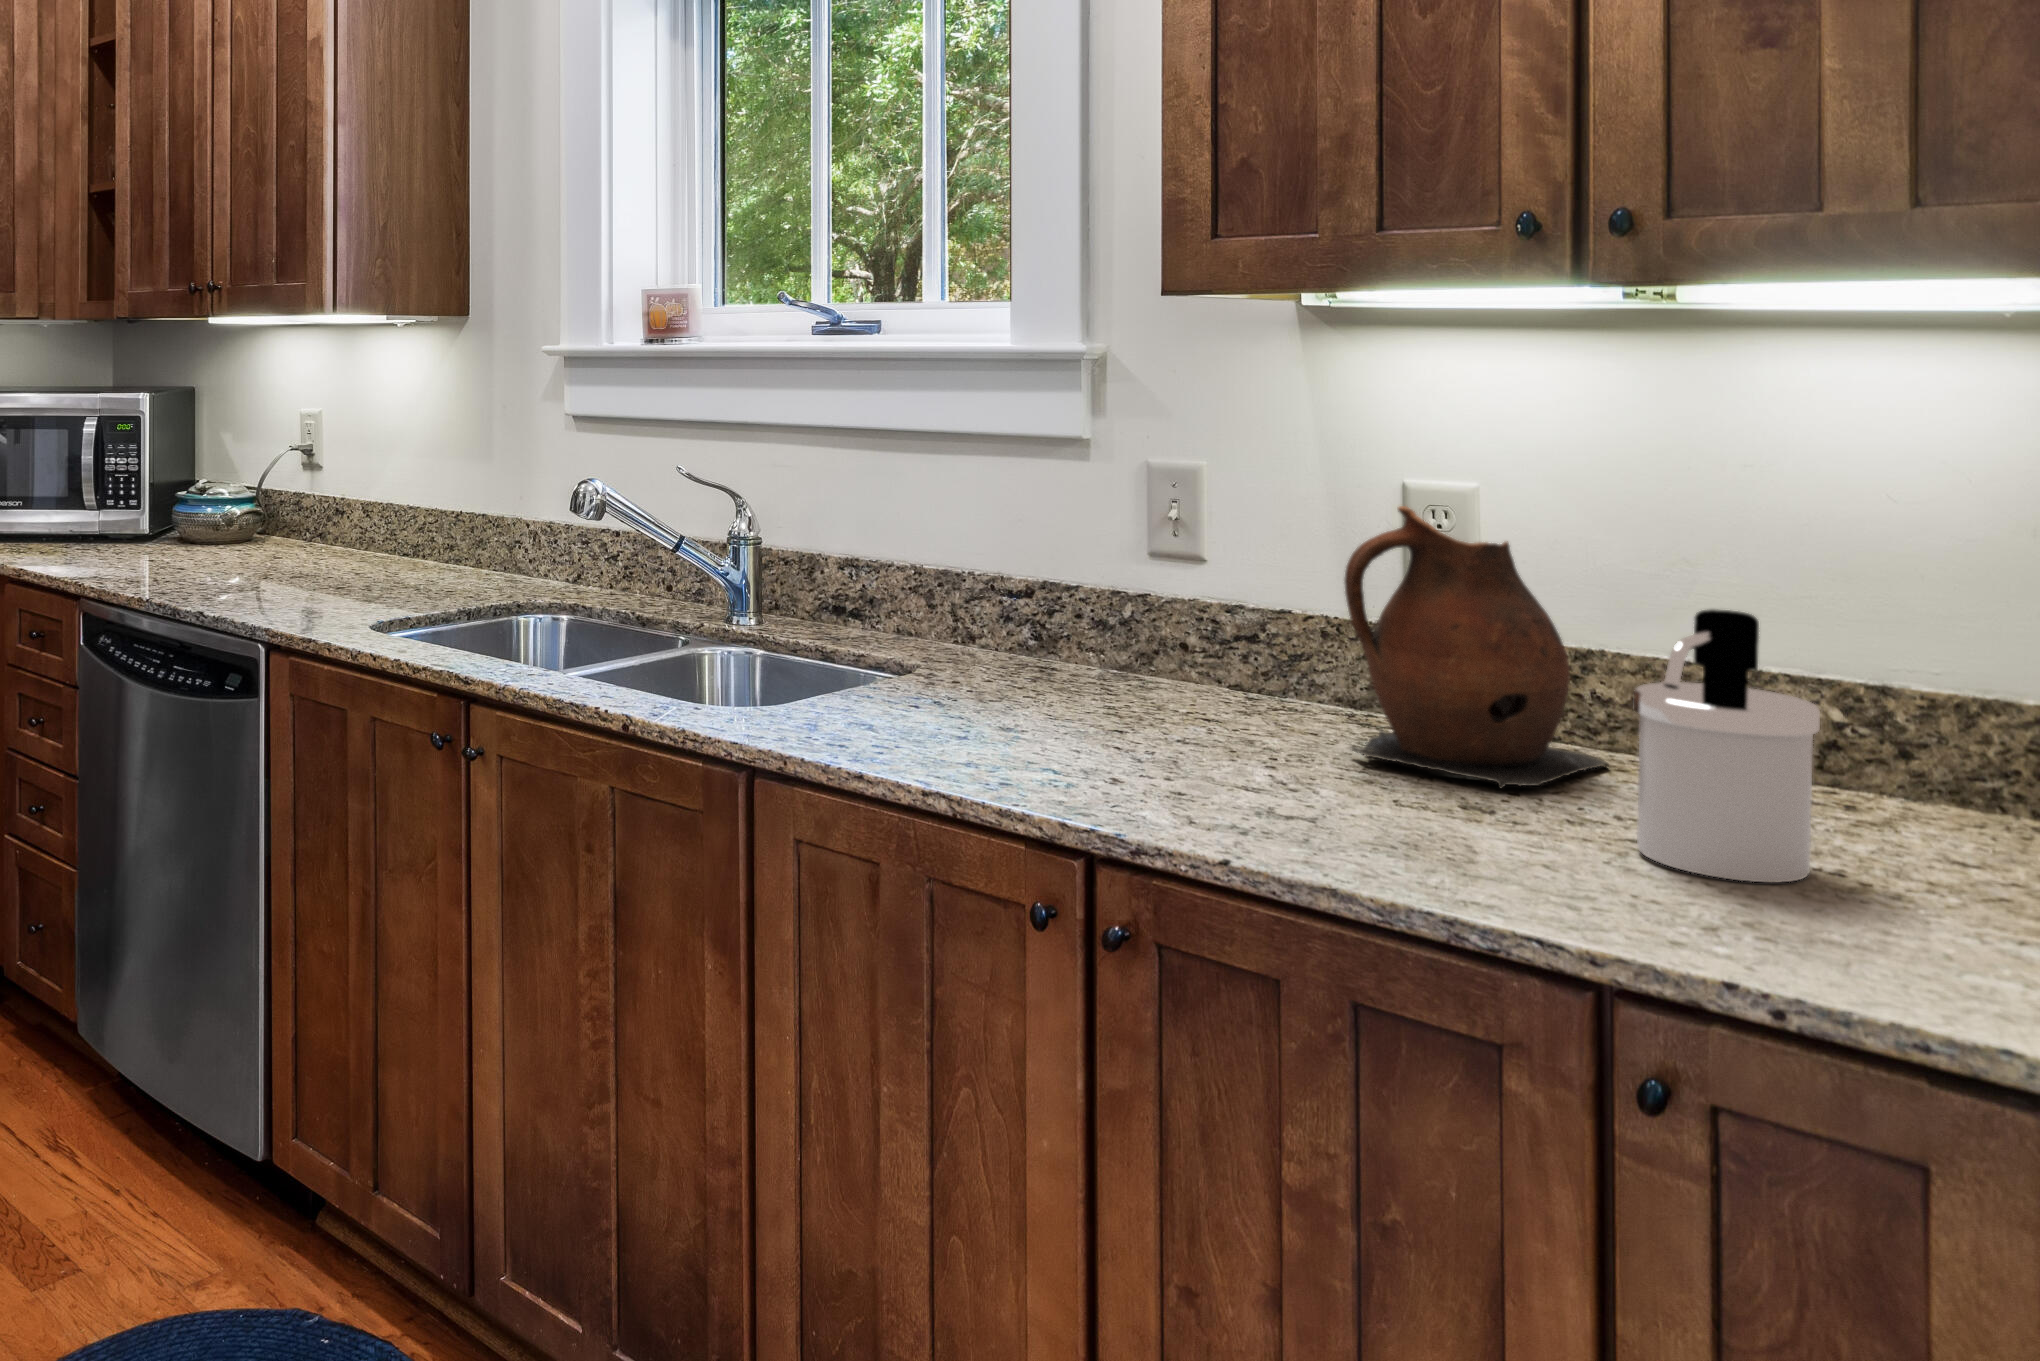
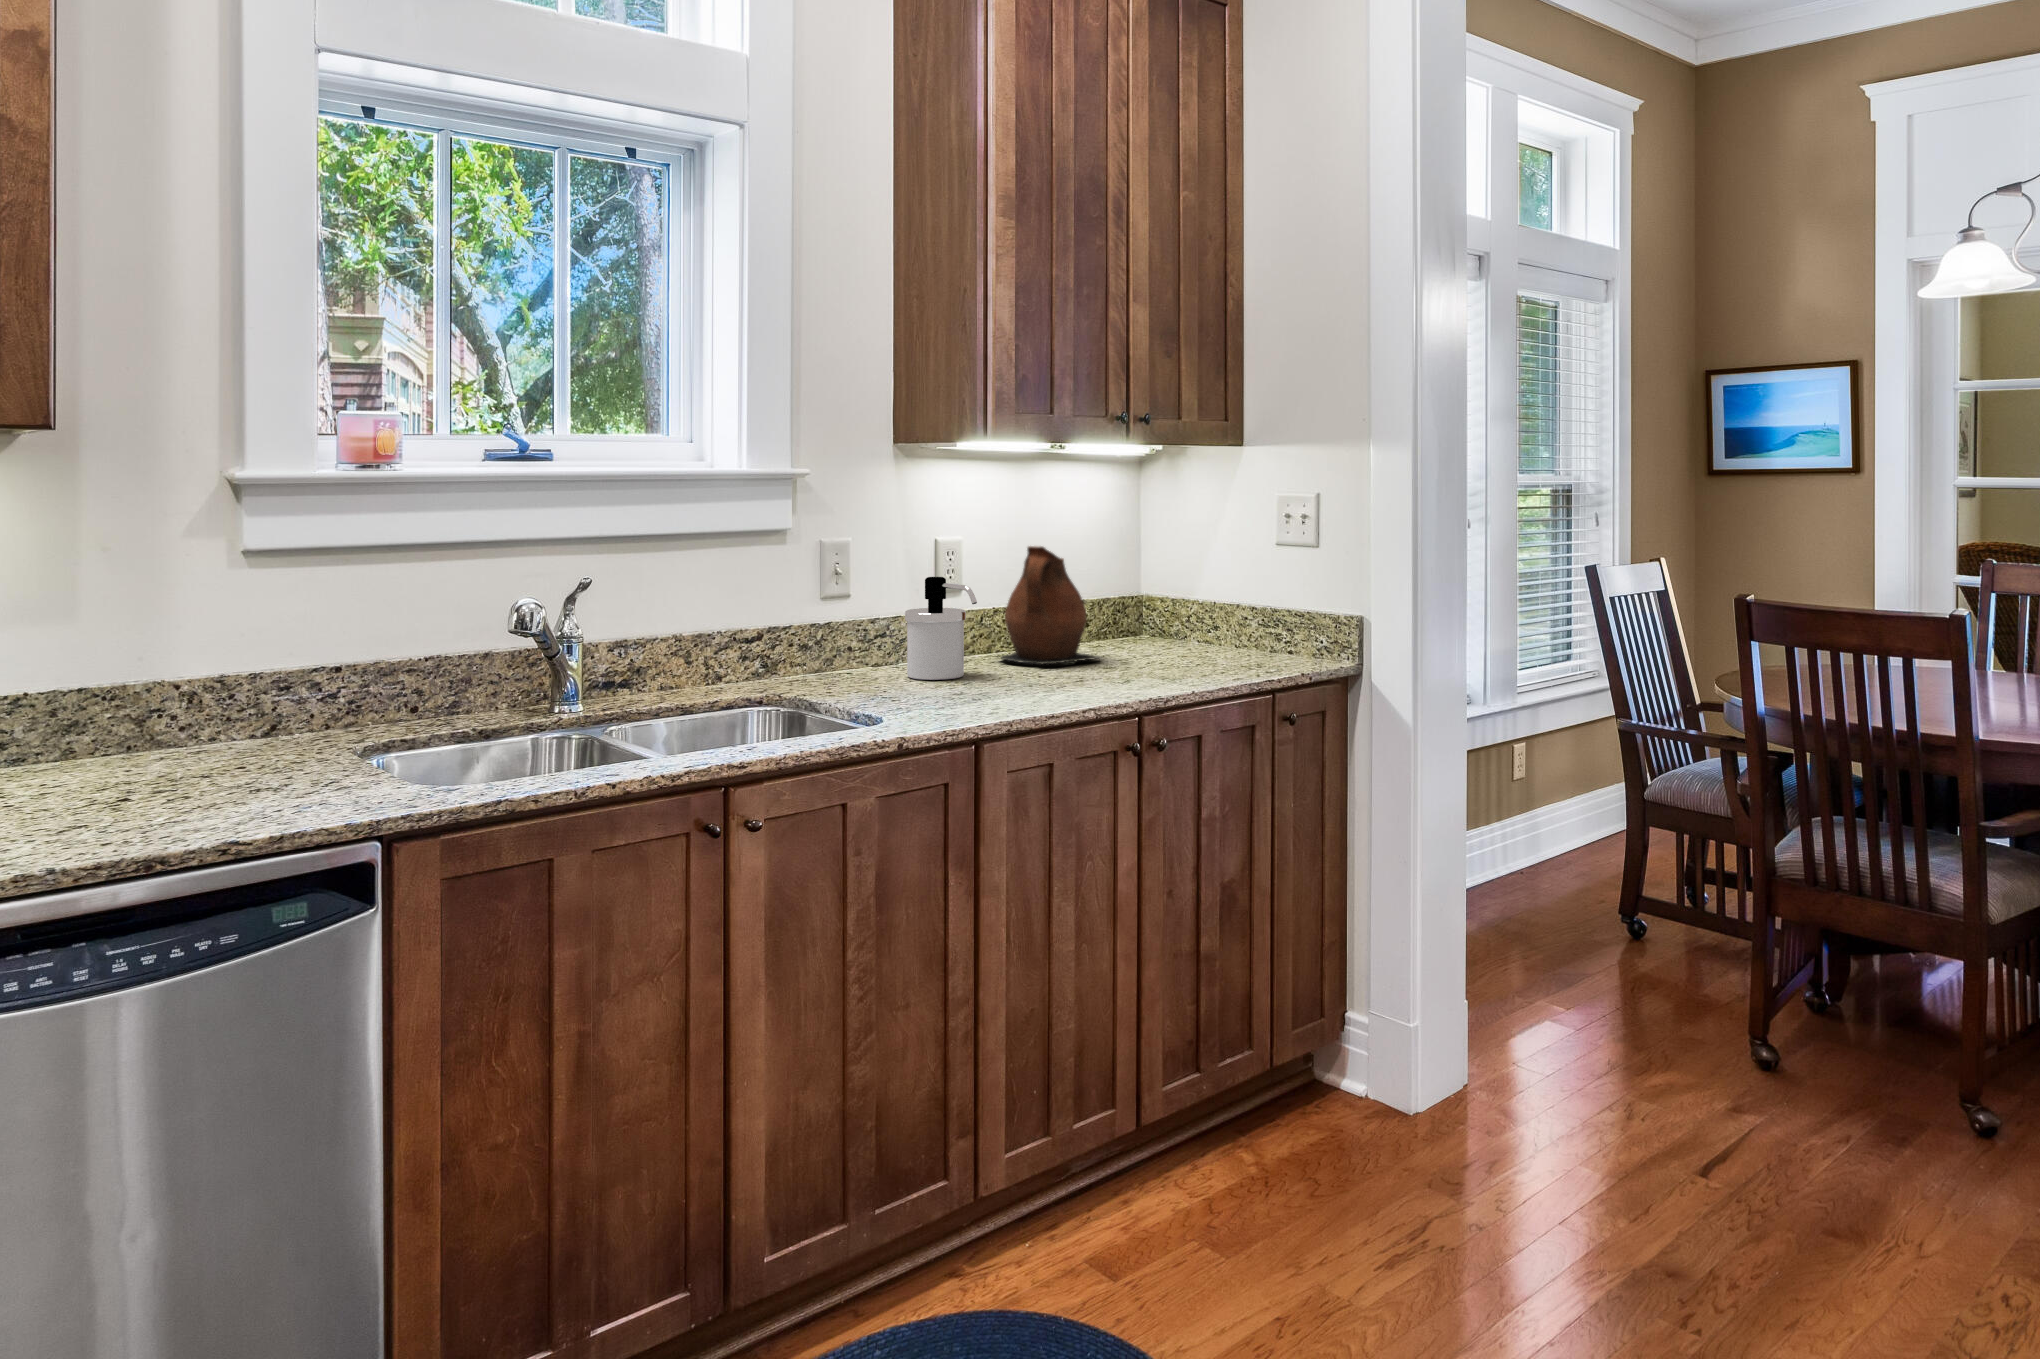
soap dispenser: present [1634,609,1820,883] -> present [905,577,977,680]

